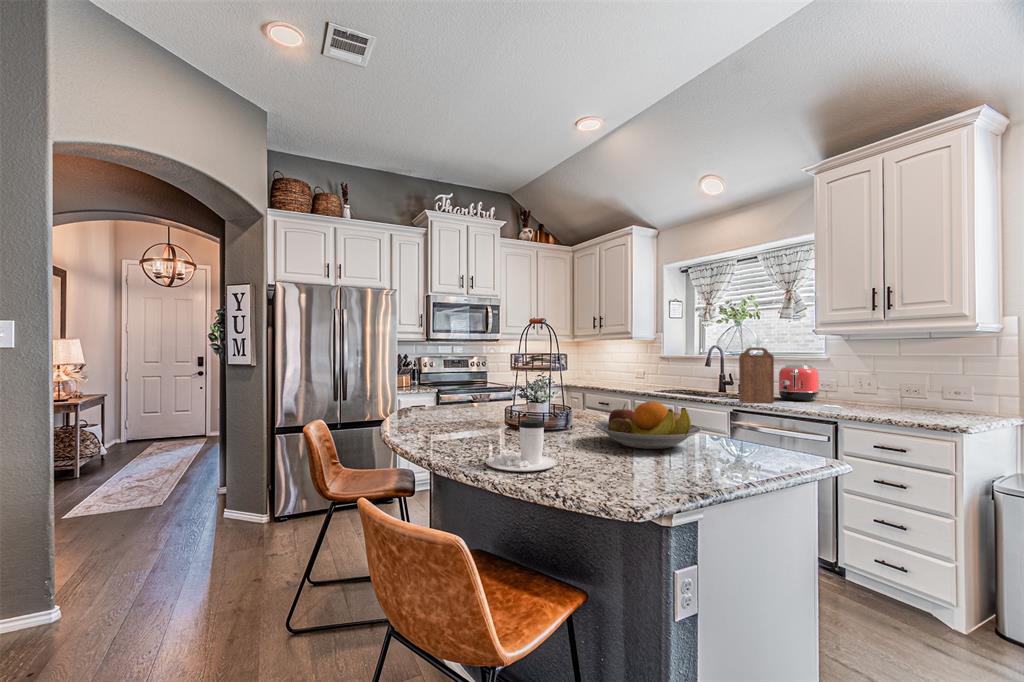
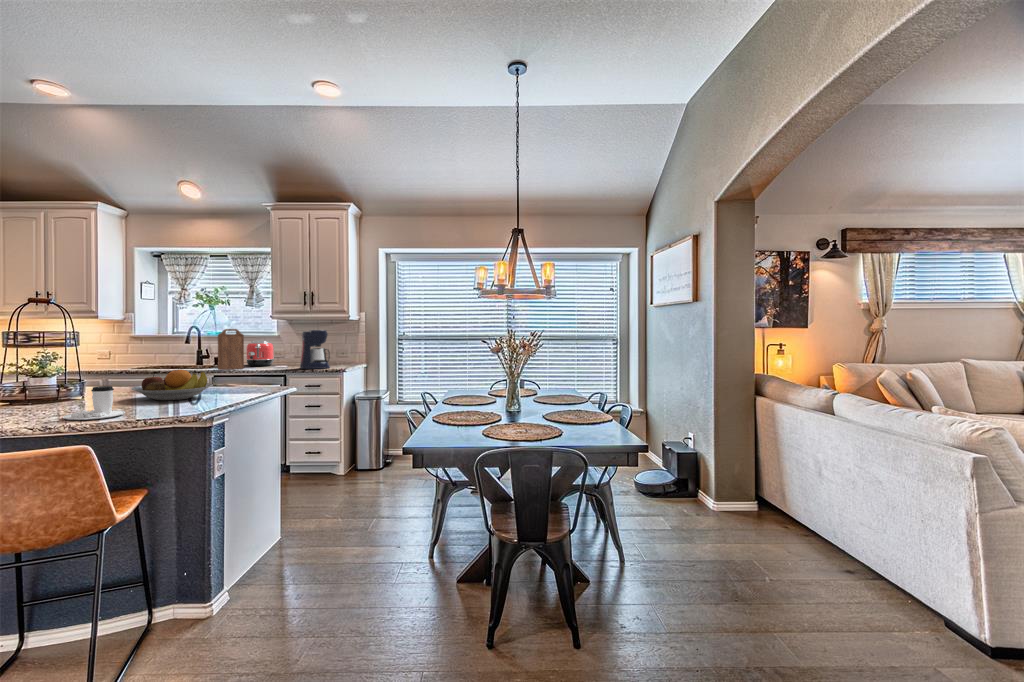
coffee maker: none [861,348,921,414] -> present [300,330,330,369]

